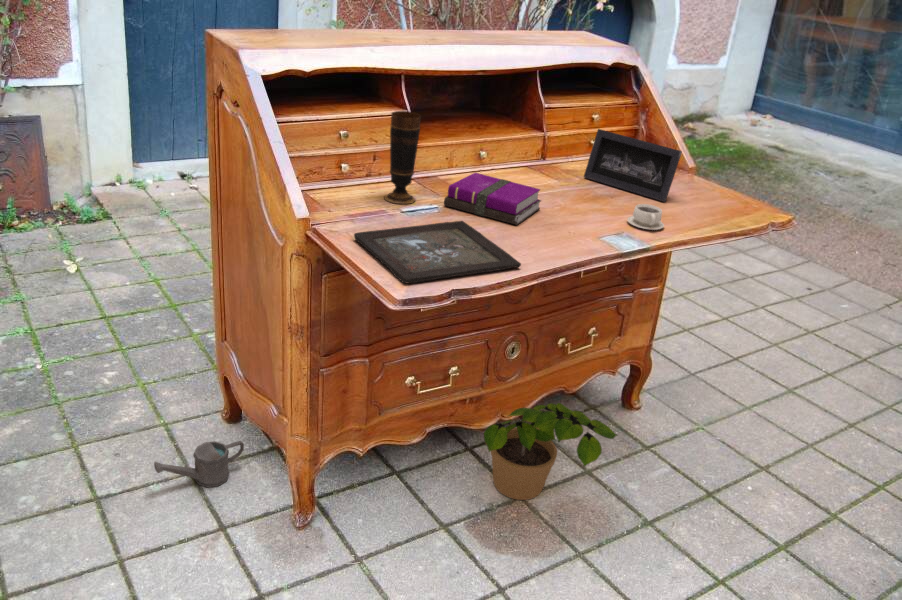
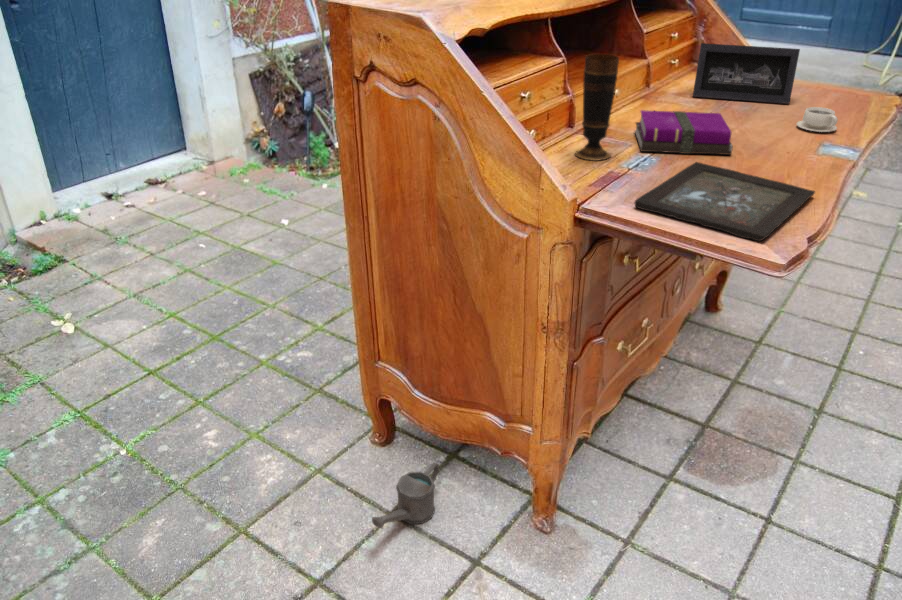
potted plant: present [484,403,617,500] -> none [664,326,823,431]

